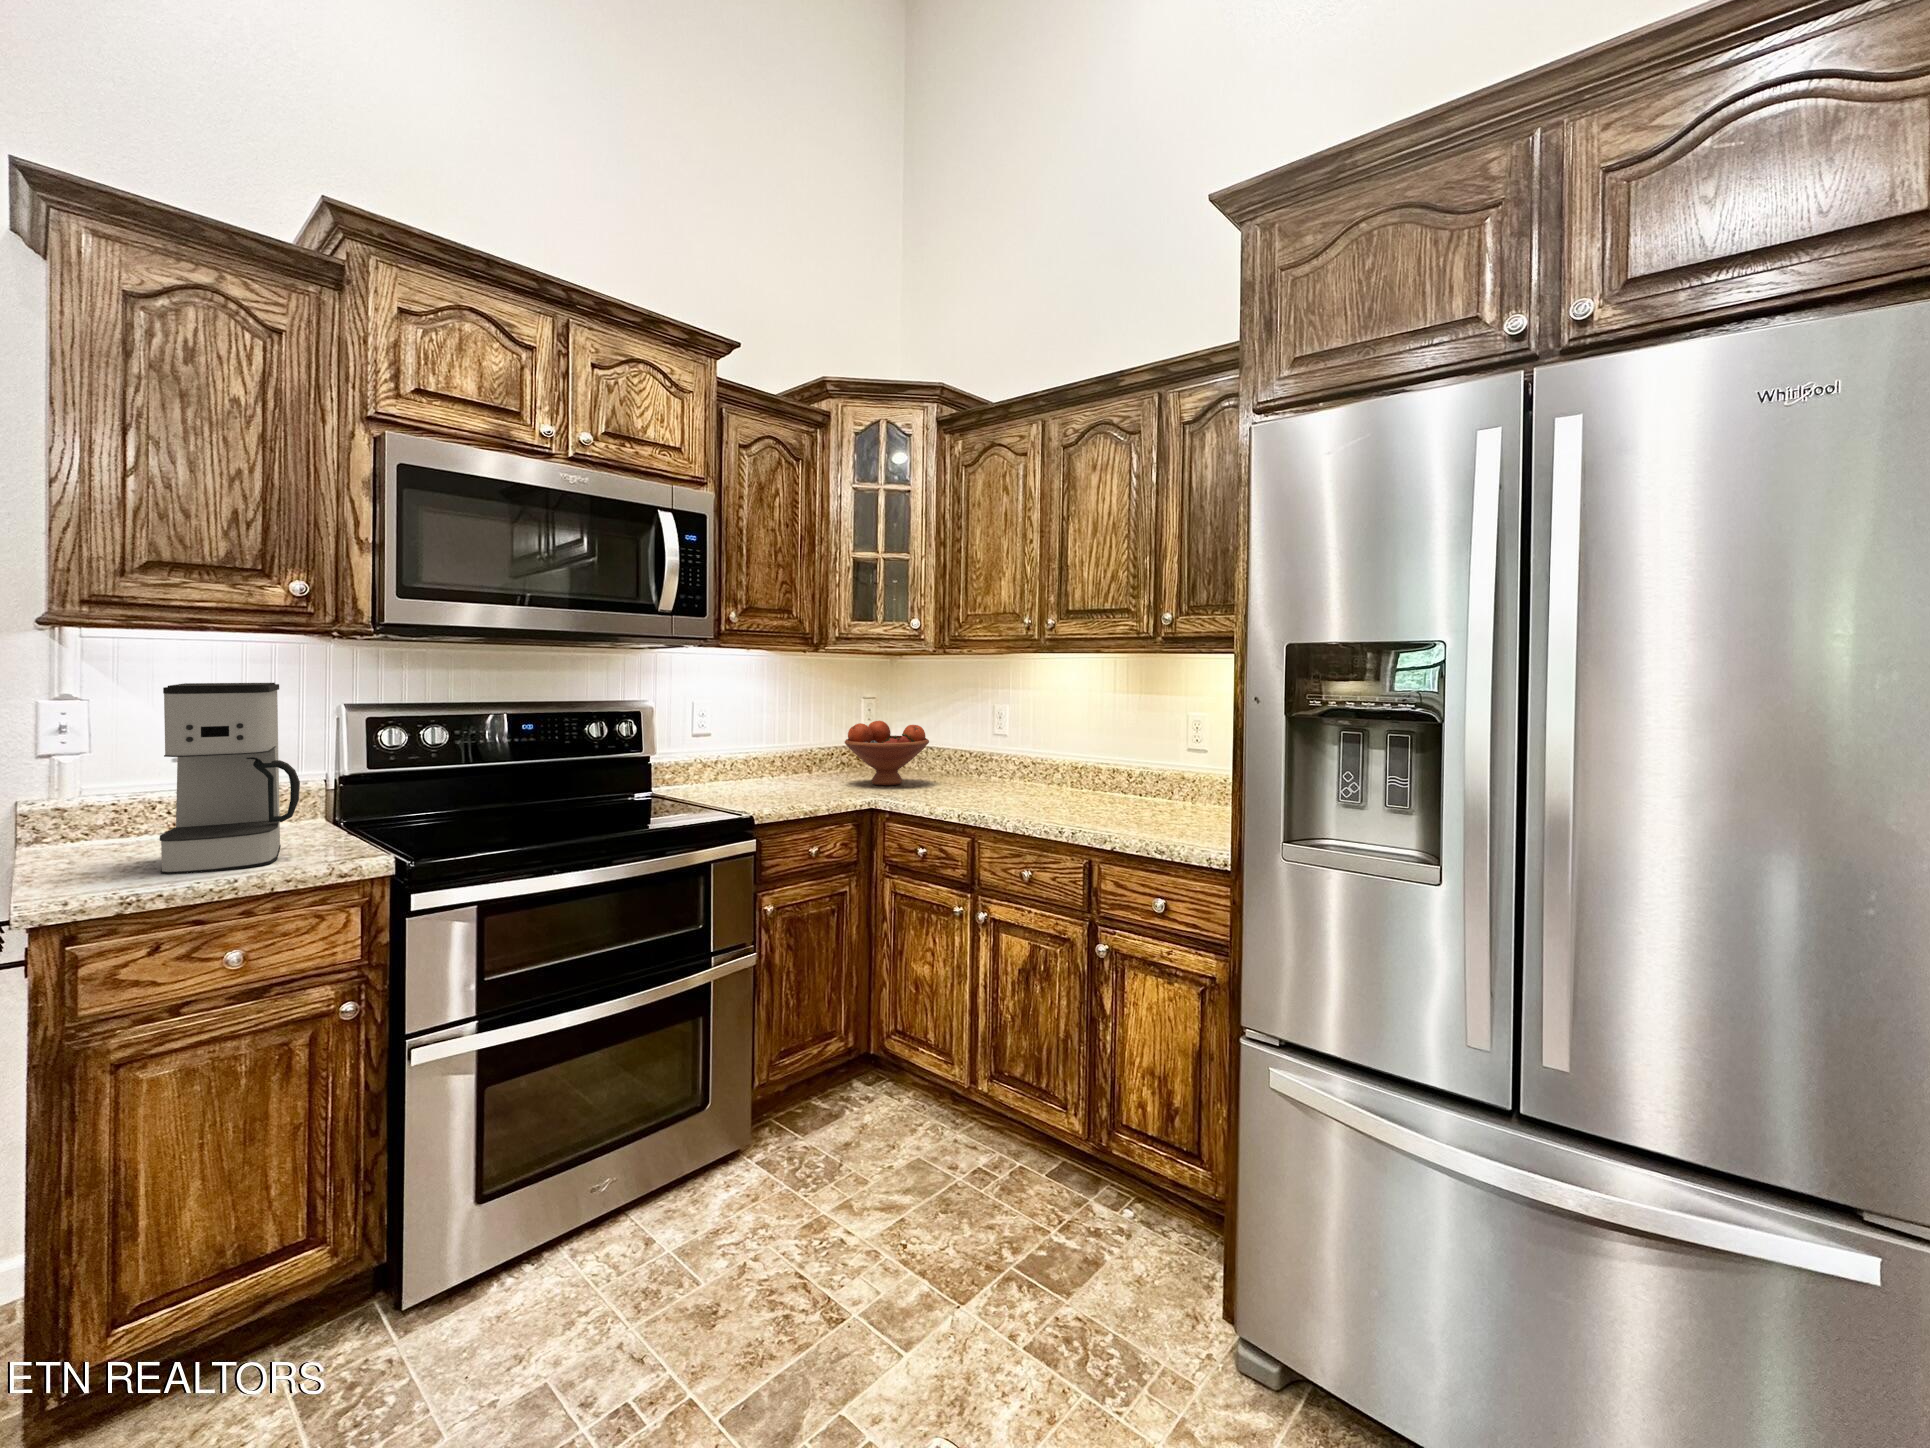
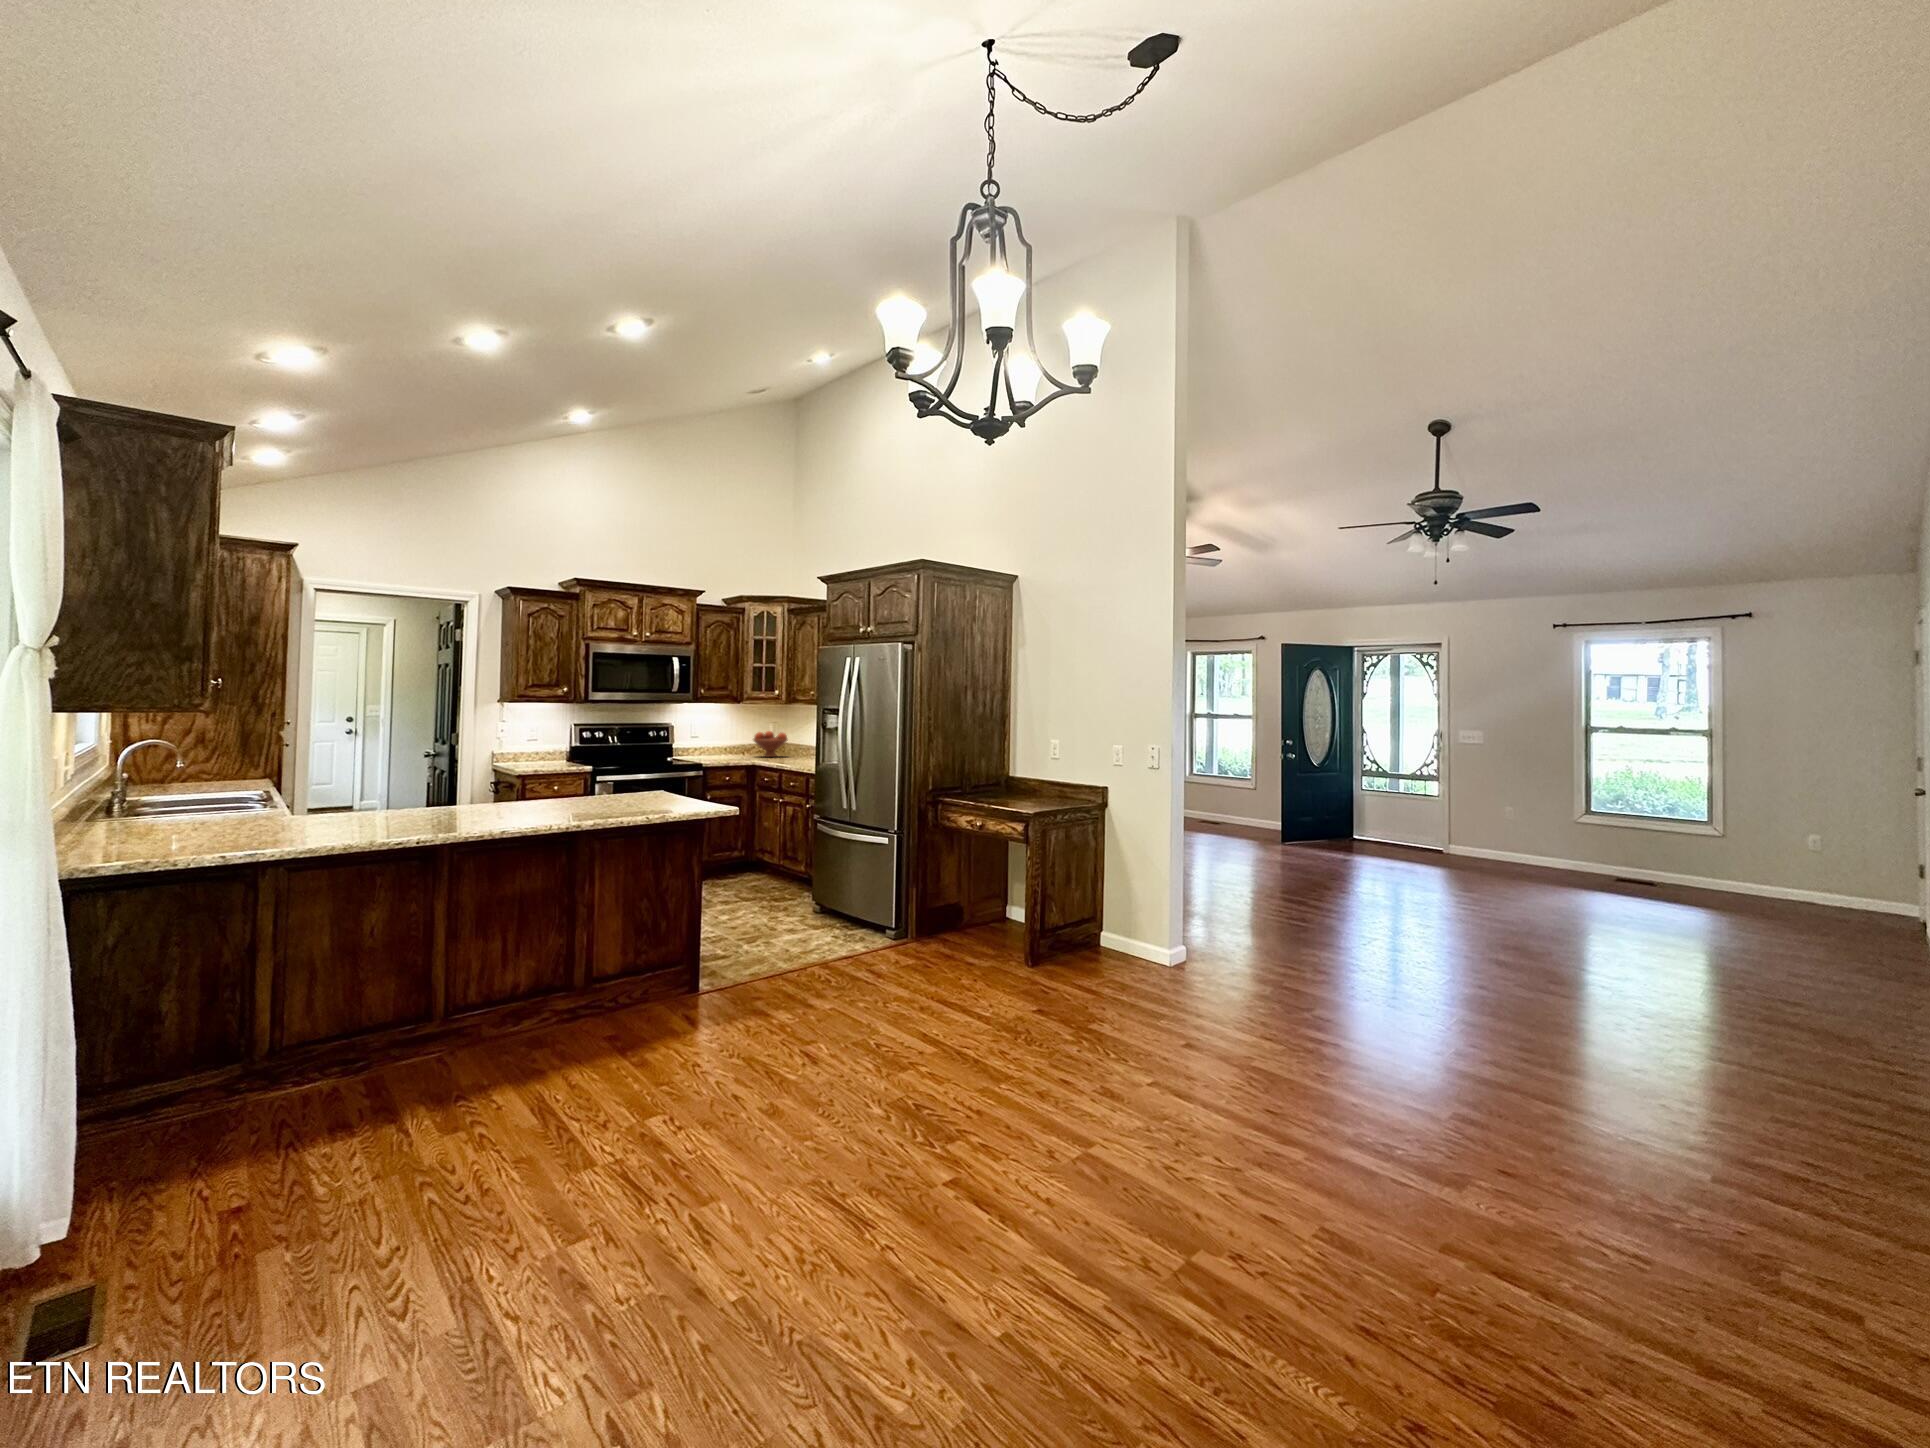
coffee maker: present [160,683,300,874] -> none [534,717,566,768]

